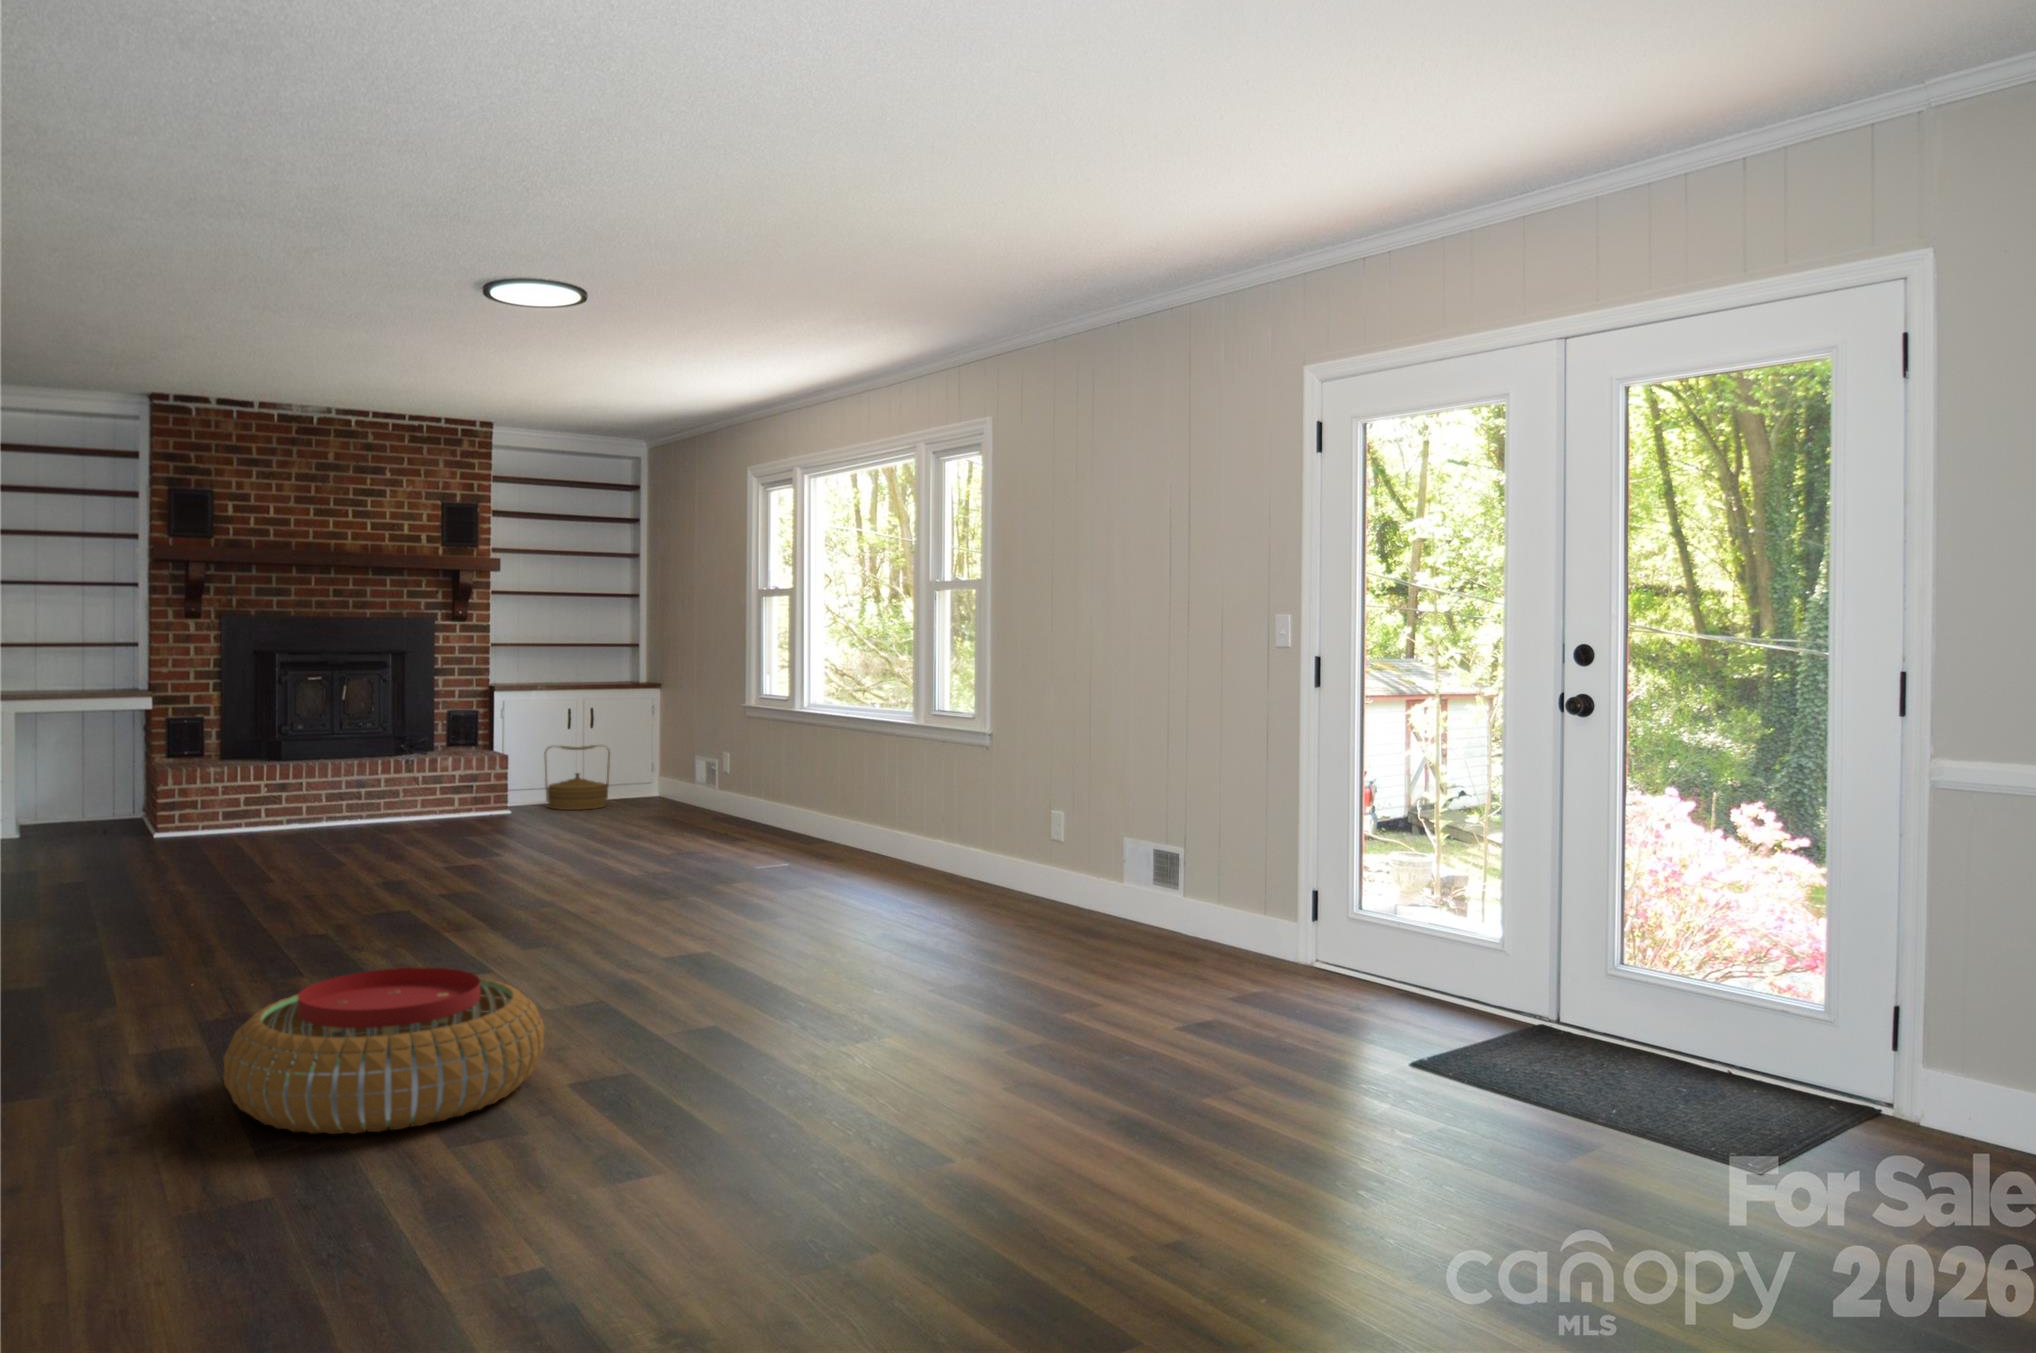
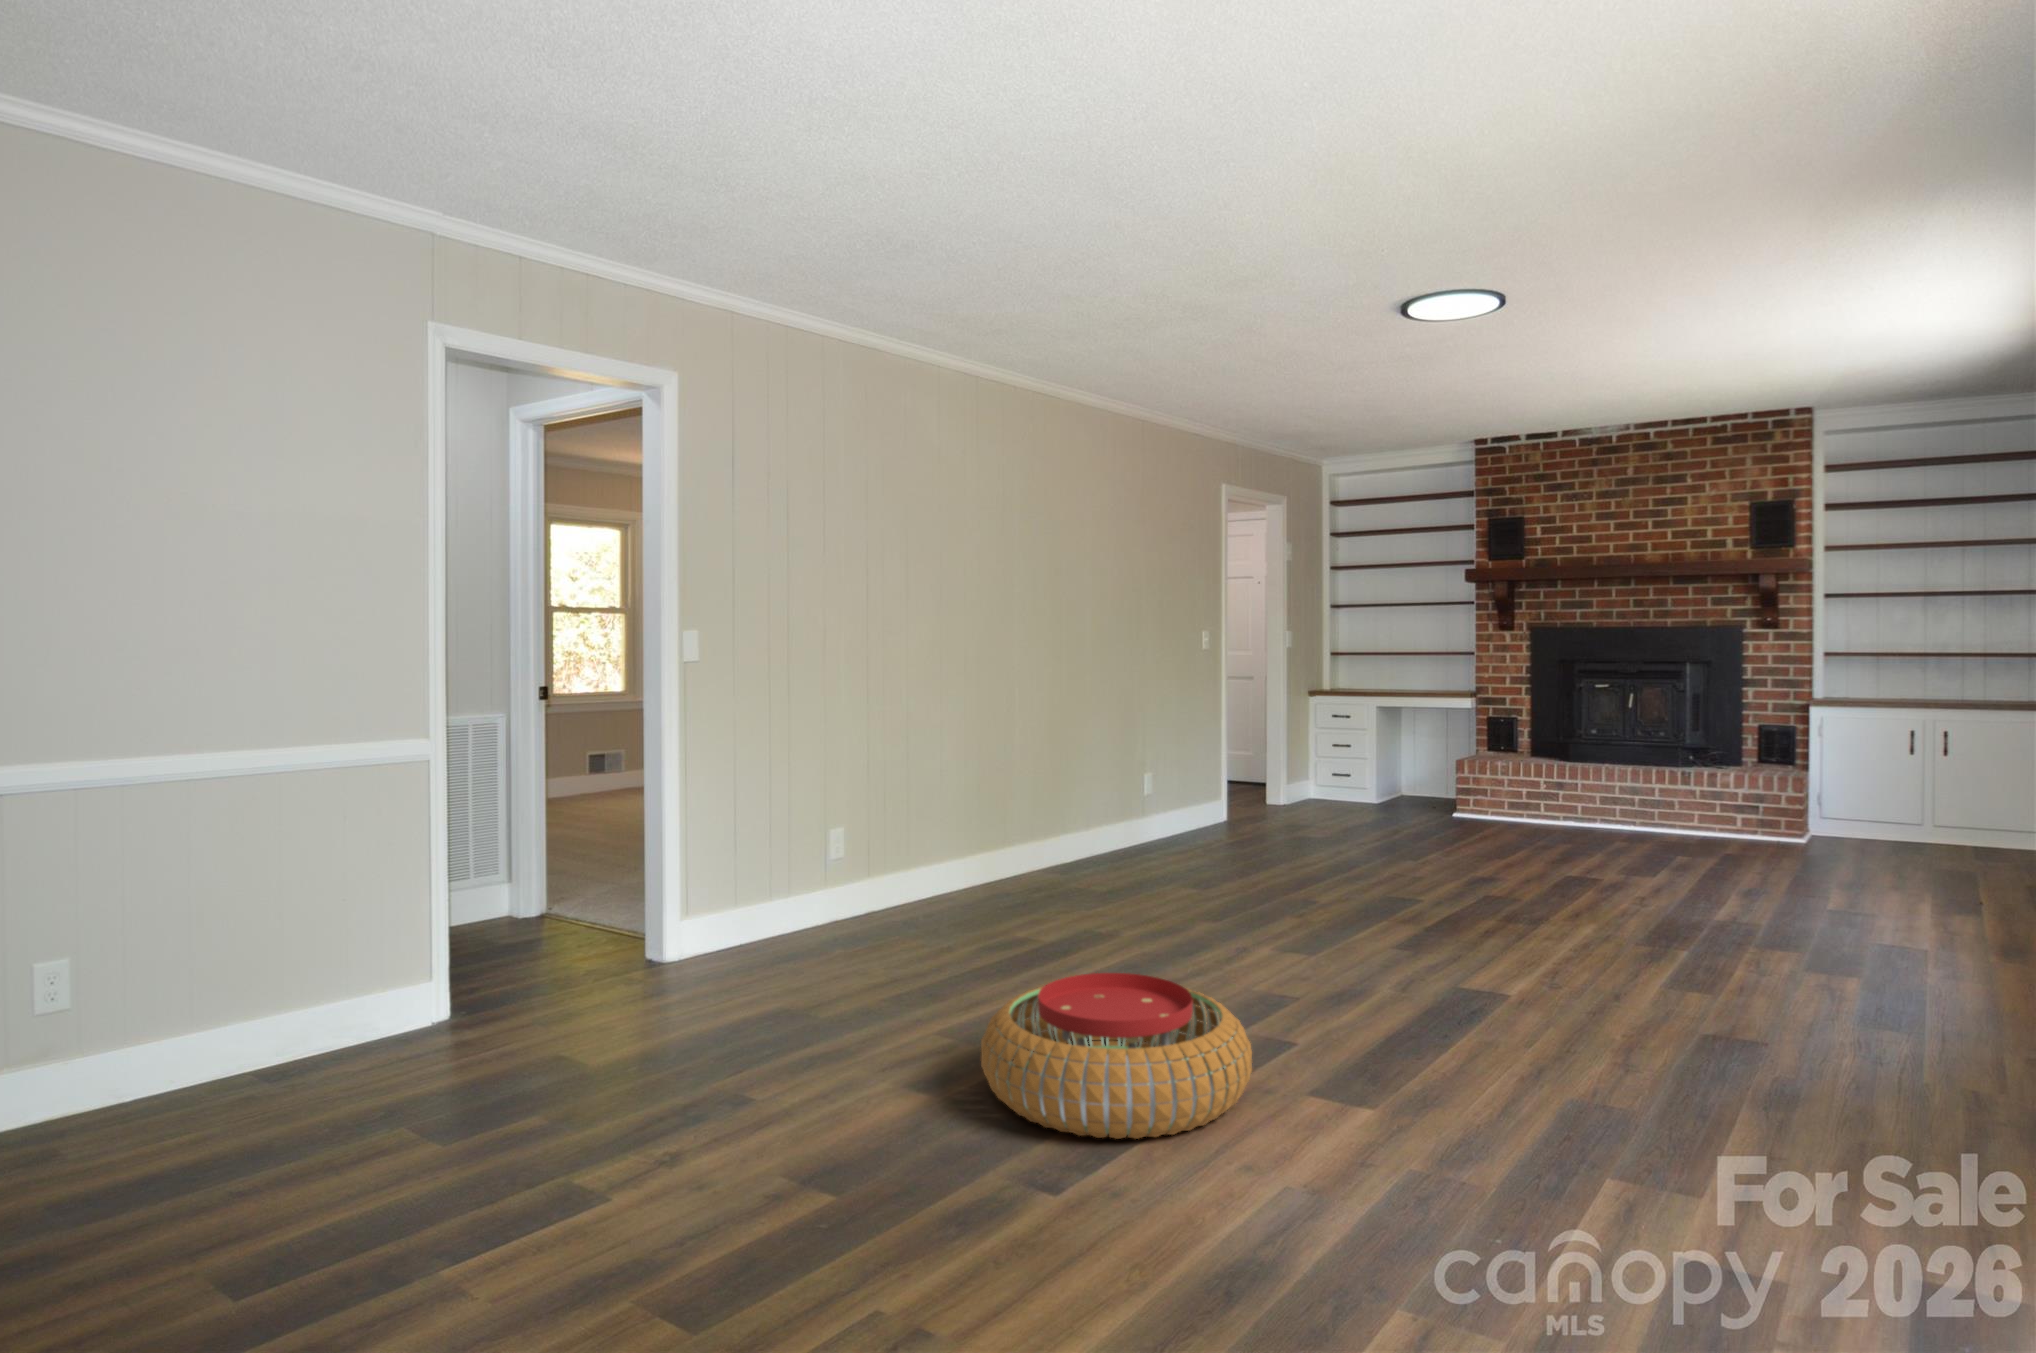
woven basket: present [544,745,610,810] -> none [1858,770,1952,851]

